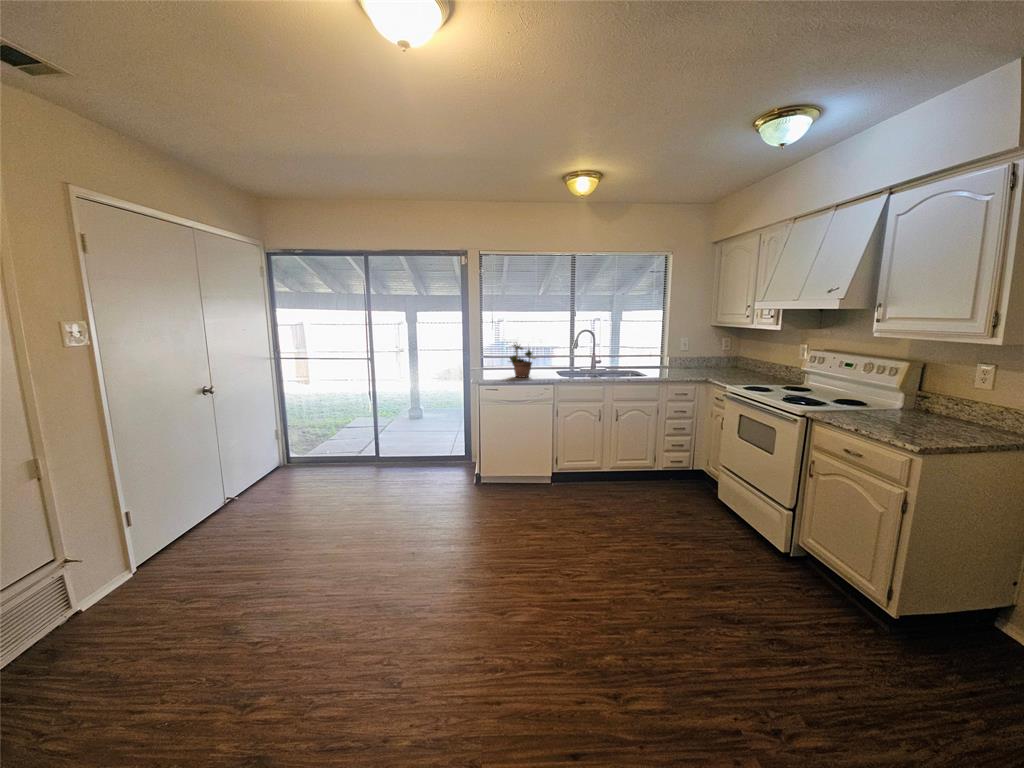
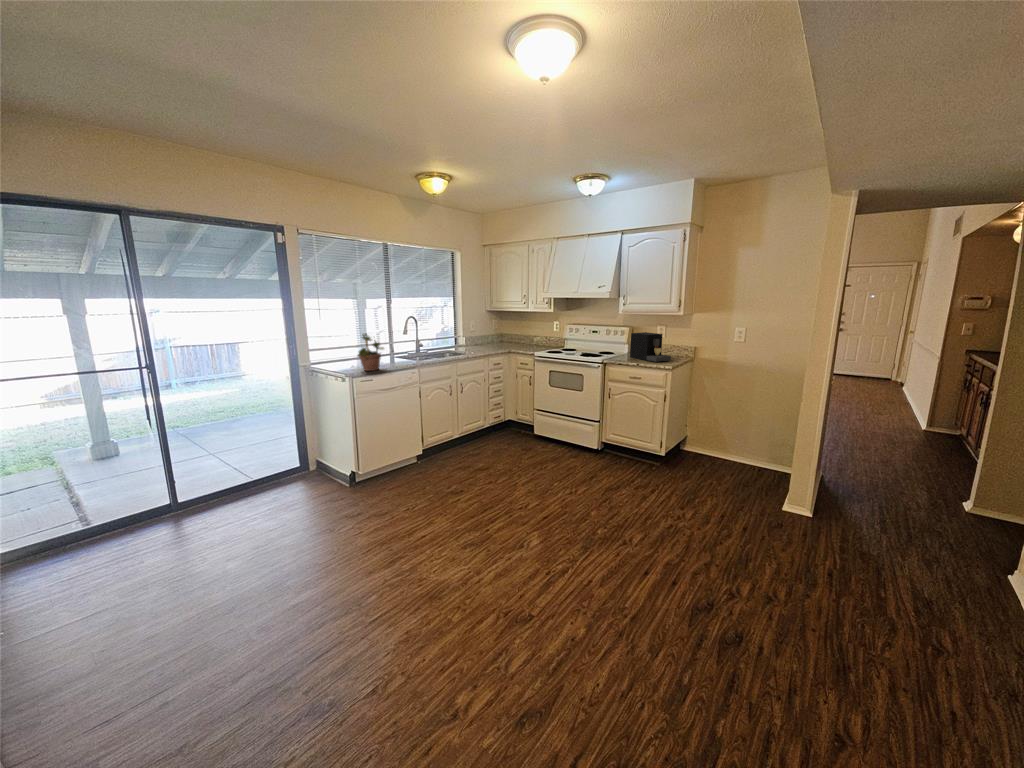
coffee maker: none [881,372,969,437] -> present [630,332,671,362]

